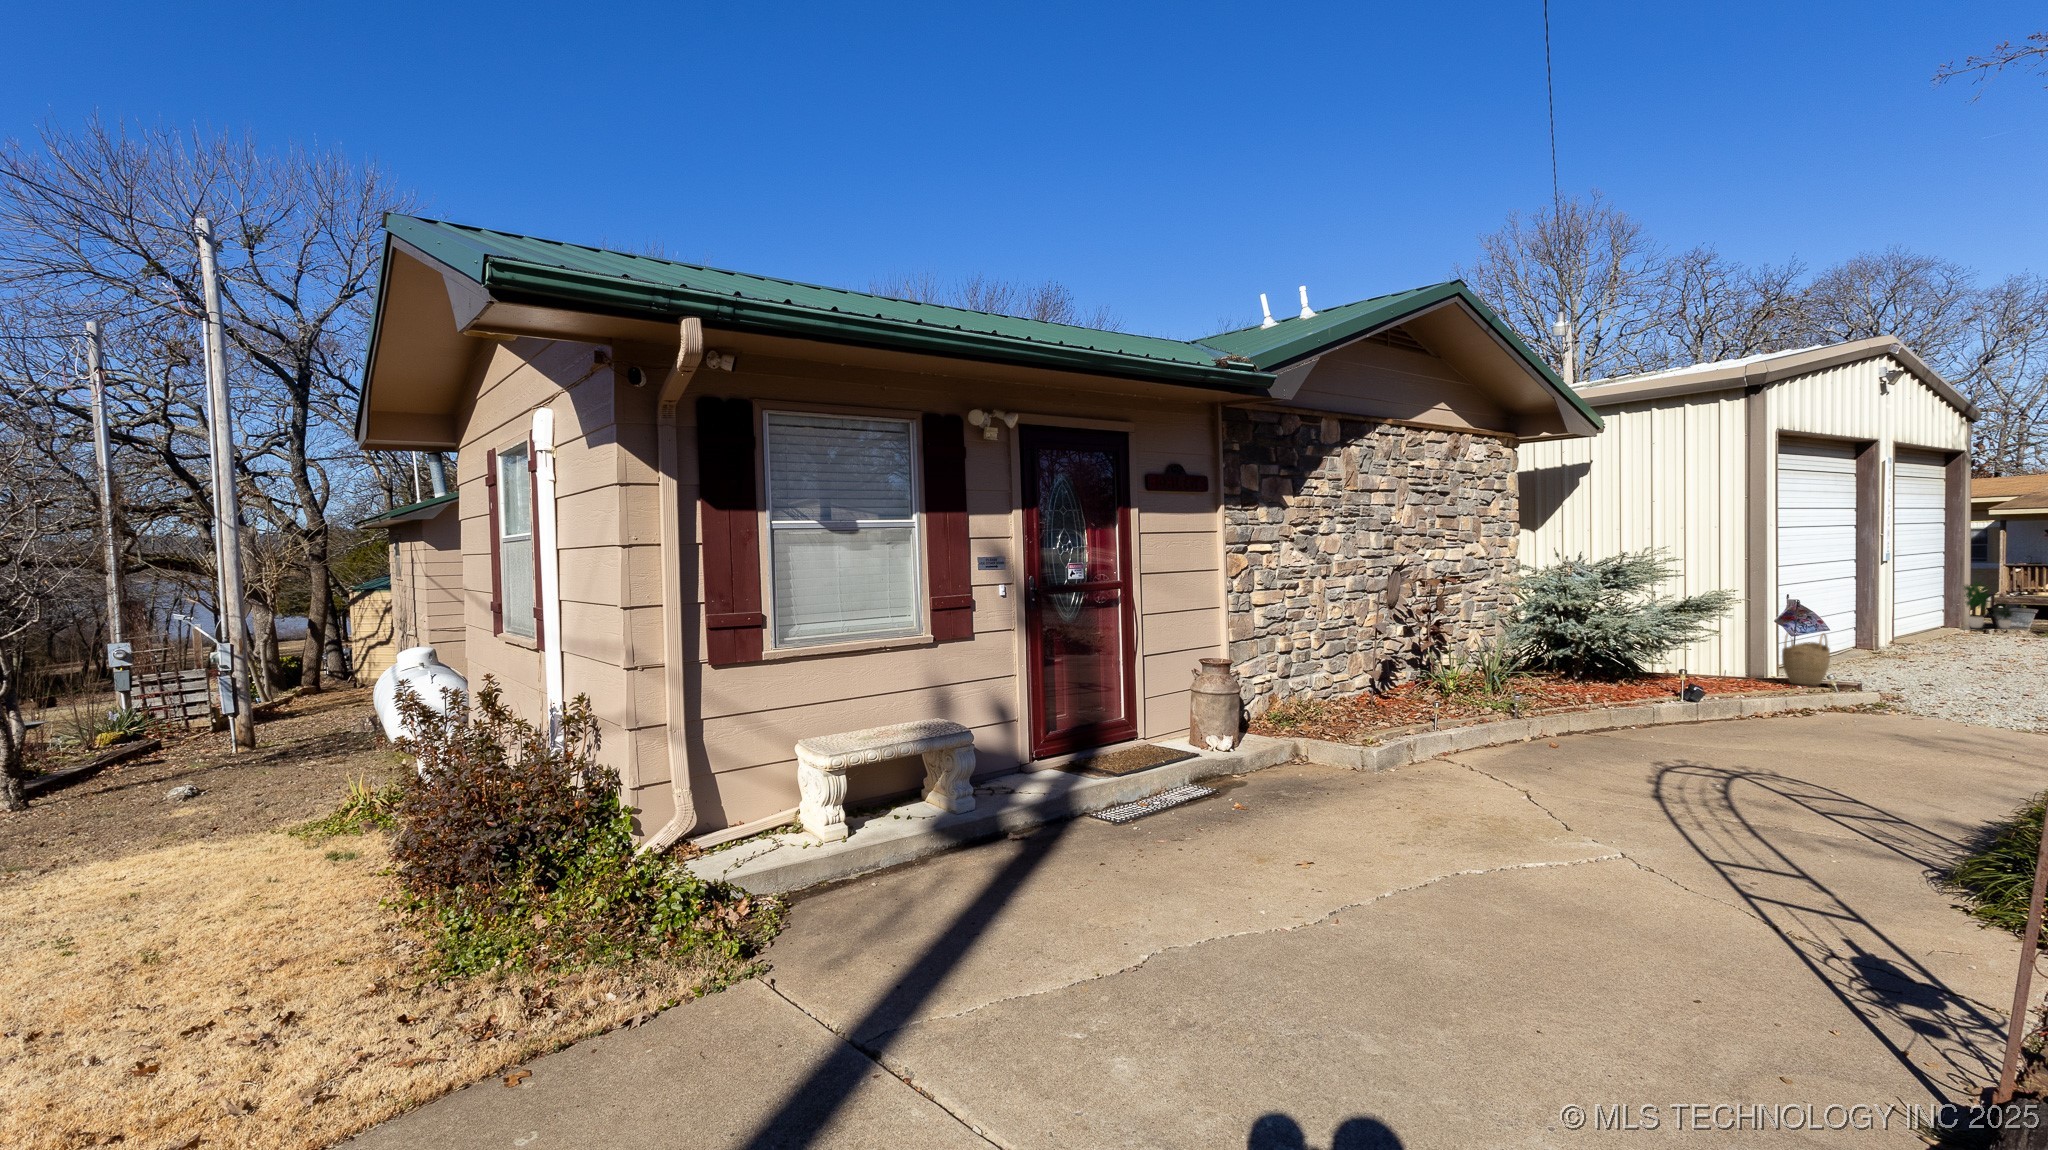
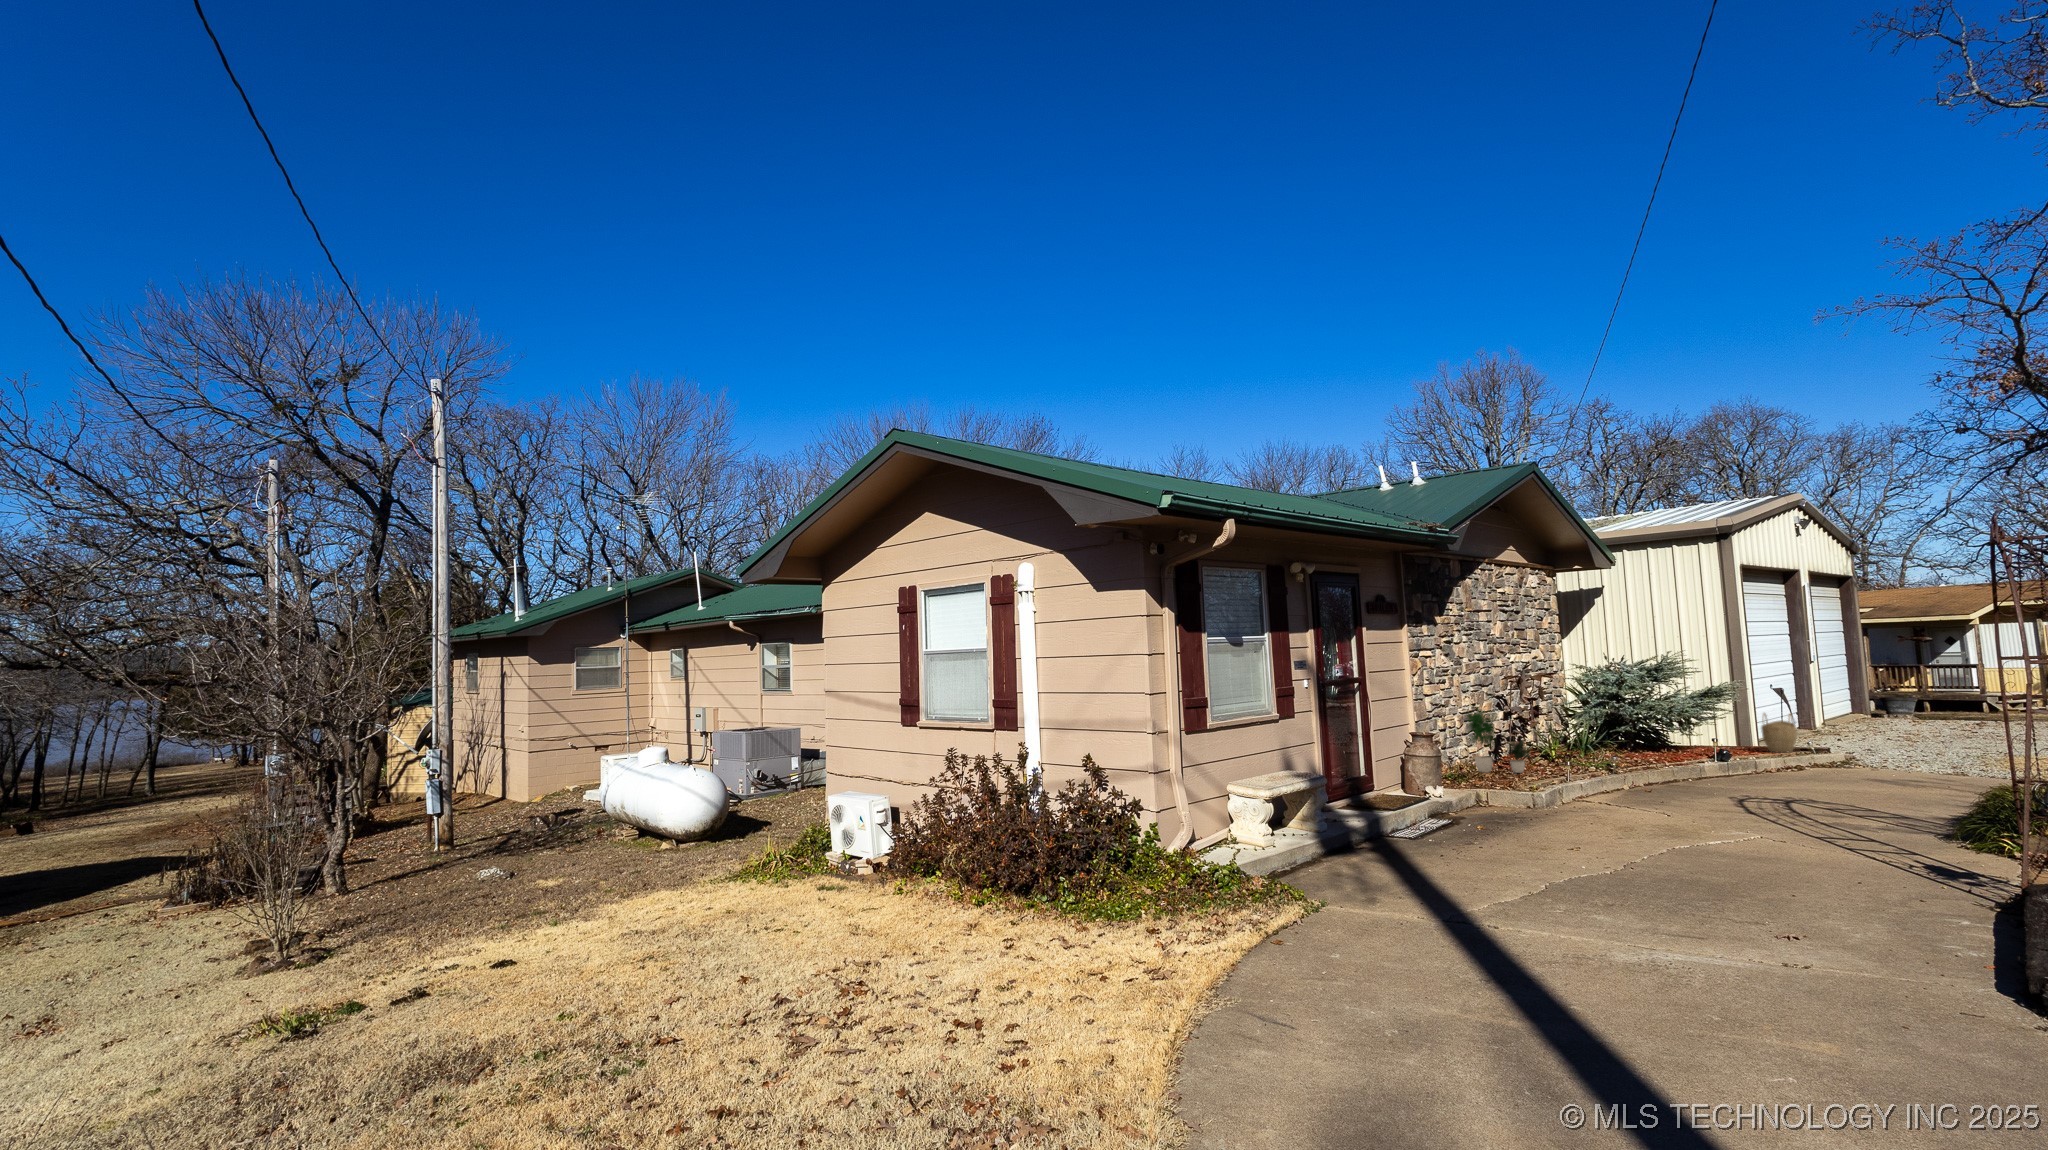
potted plant: present [1964,582,2014,629] -> present [1466,709,1529,773]

